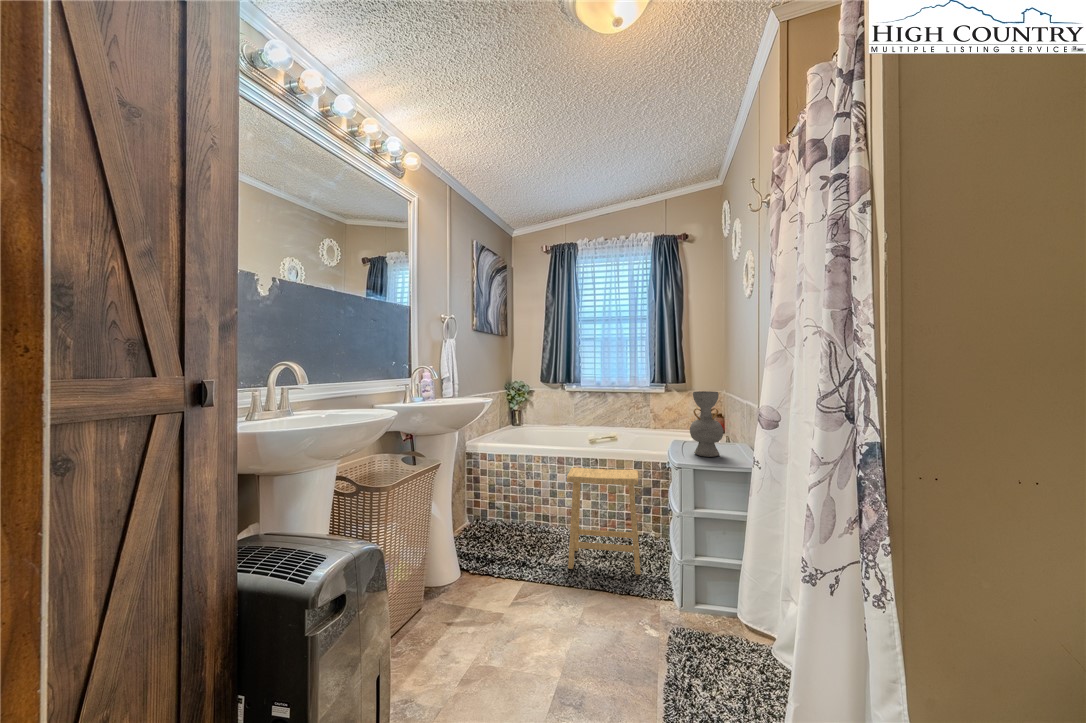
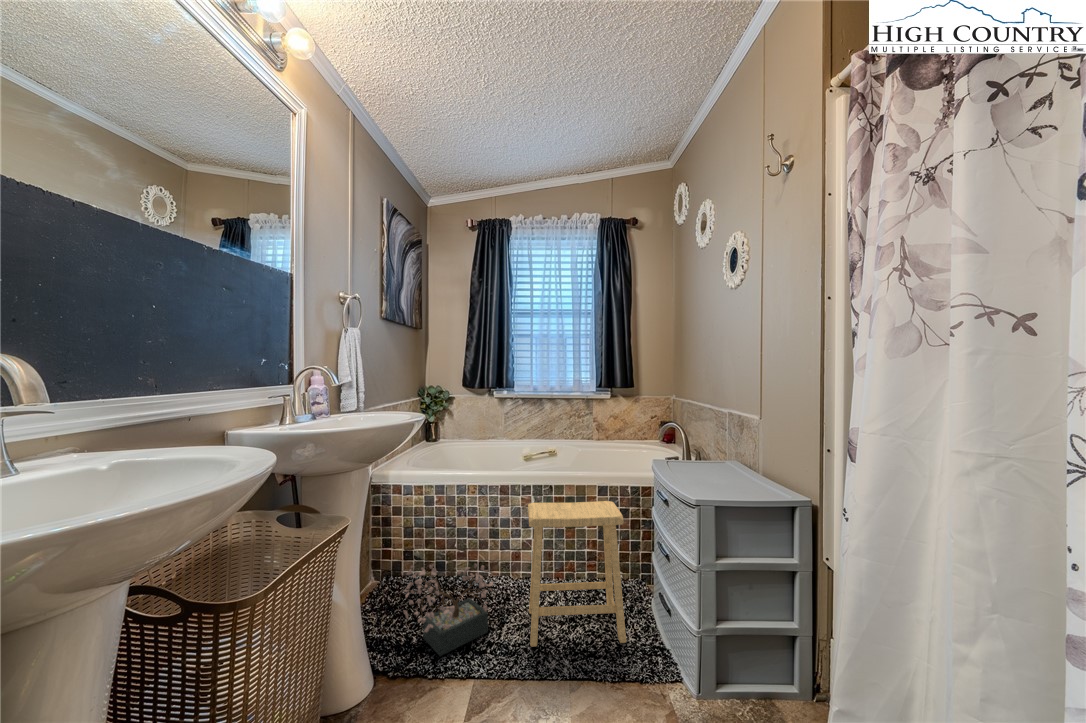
decorative vase: present [690,391,723,457] -> none [695,402,738,487]
decorative plant: none [481,504,546,566] -> present [404,564,493,656]

